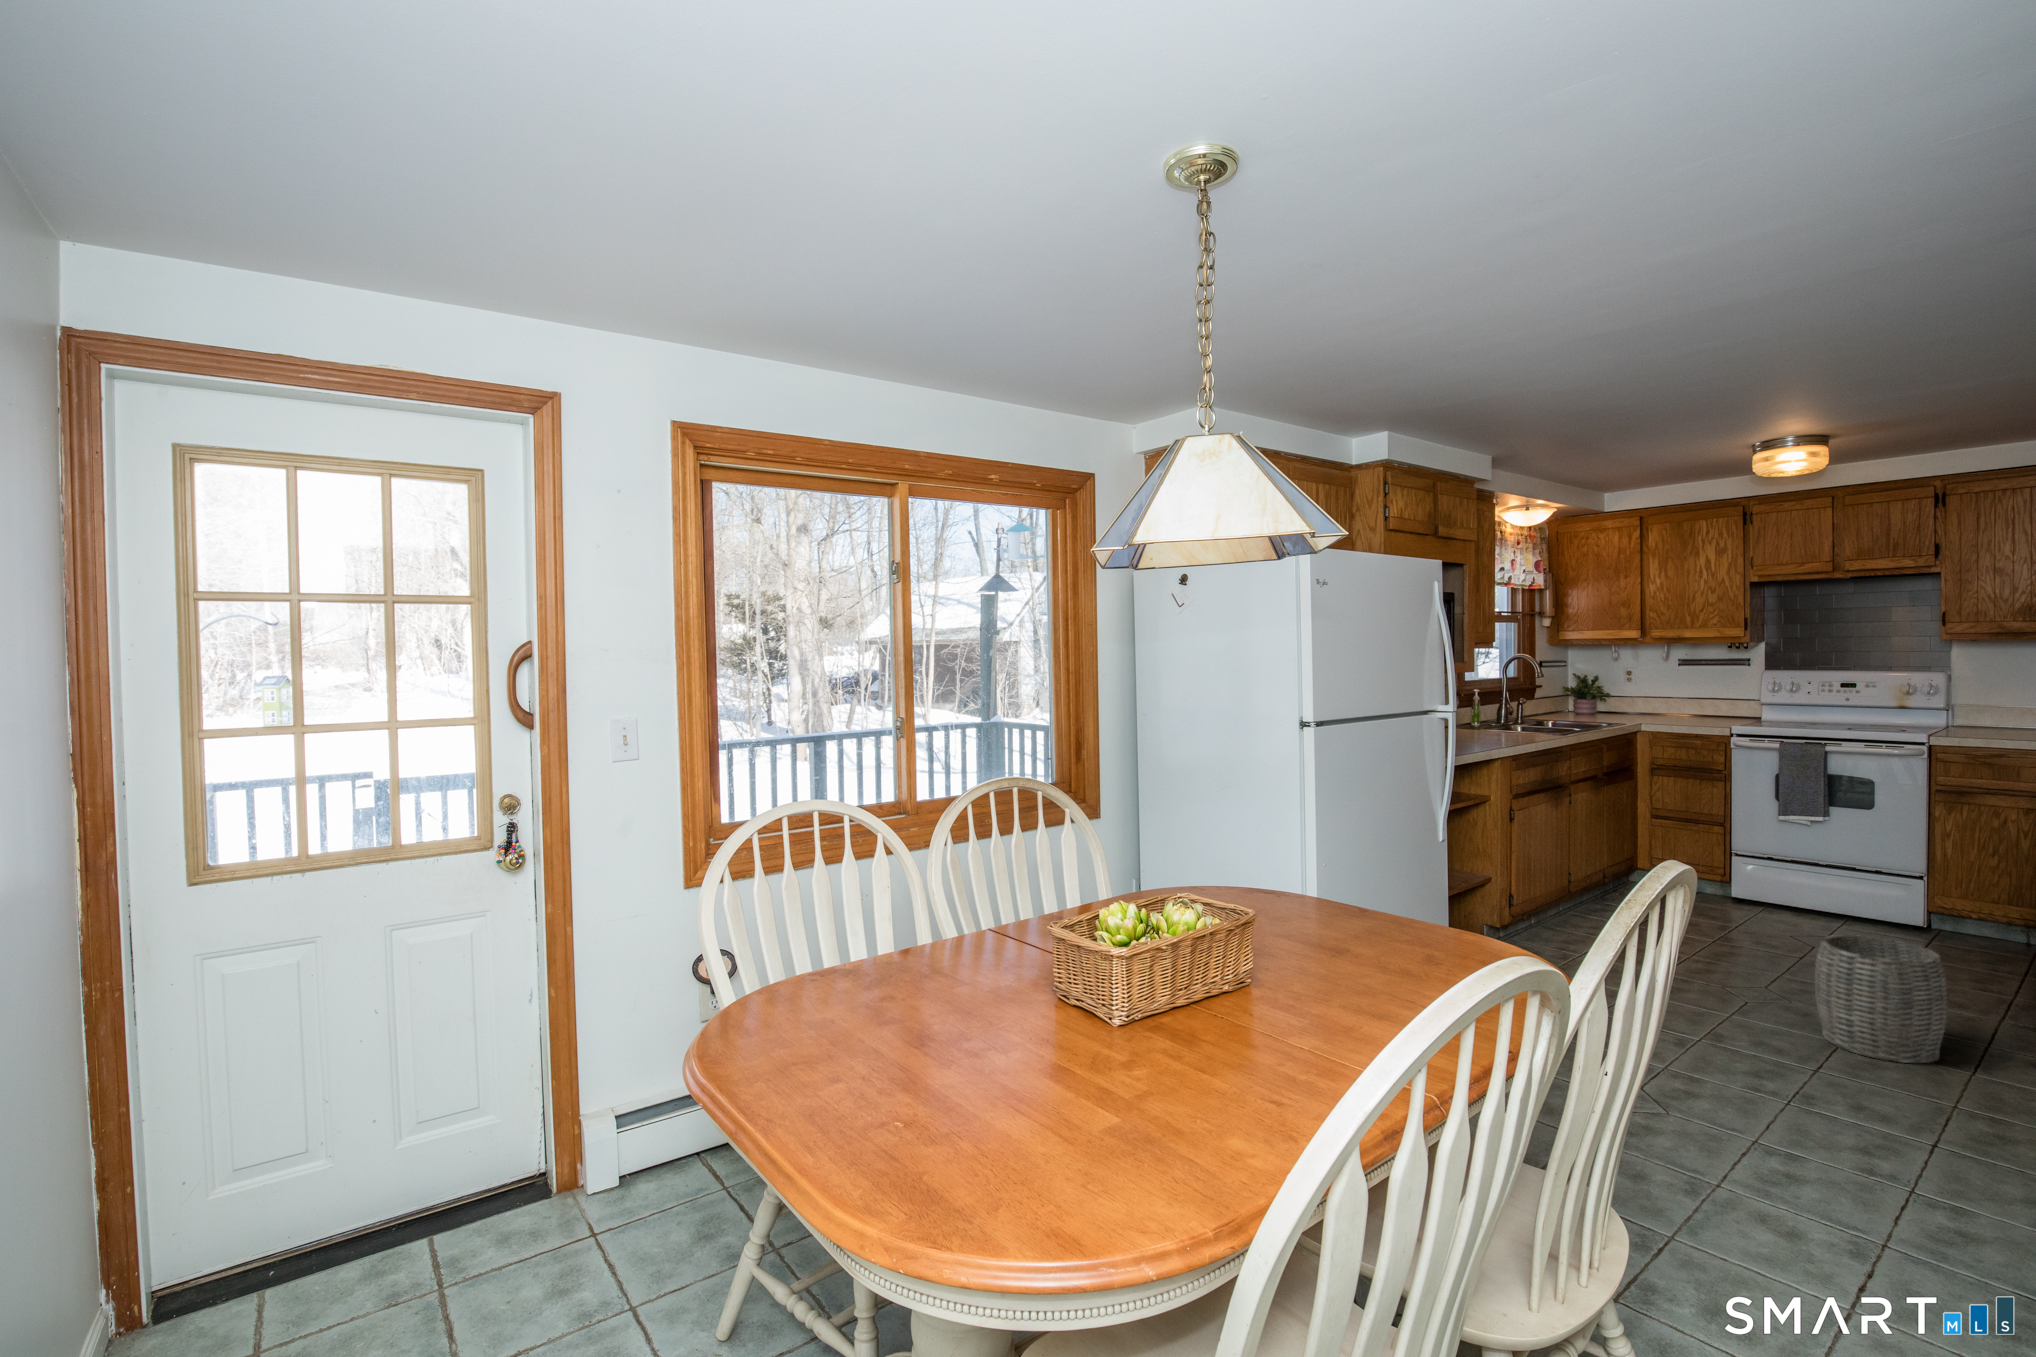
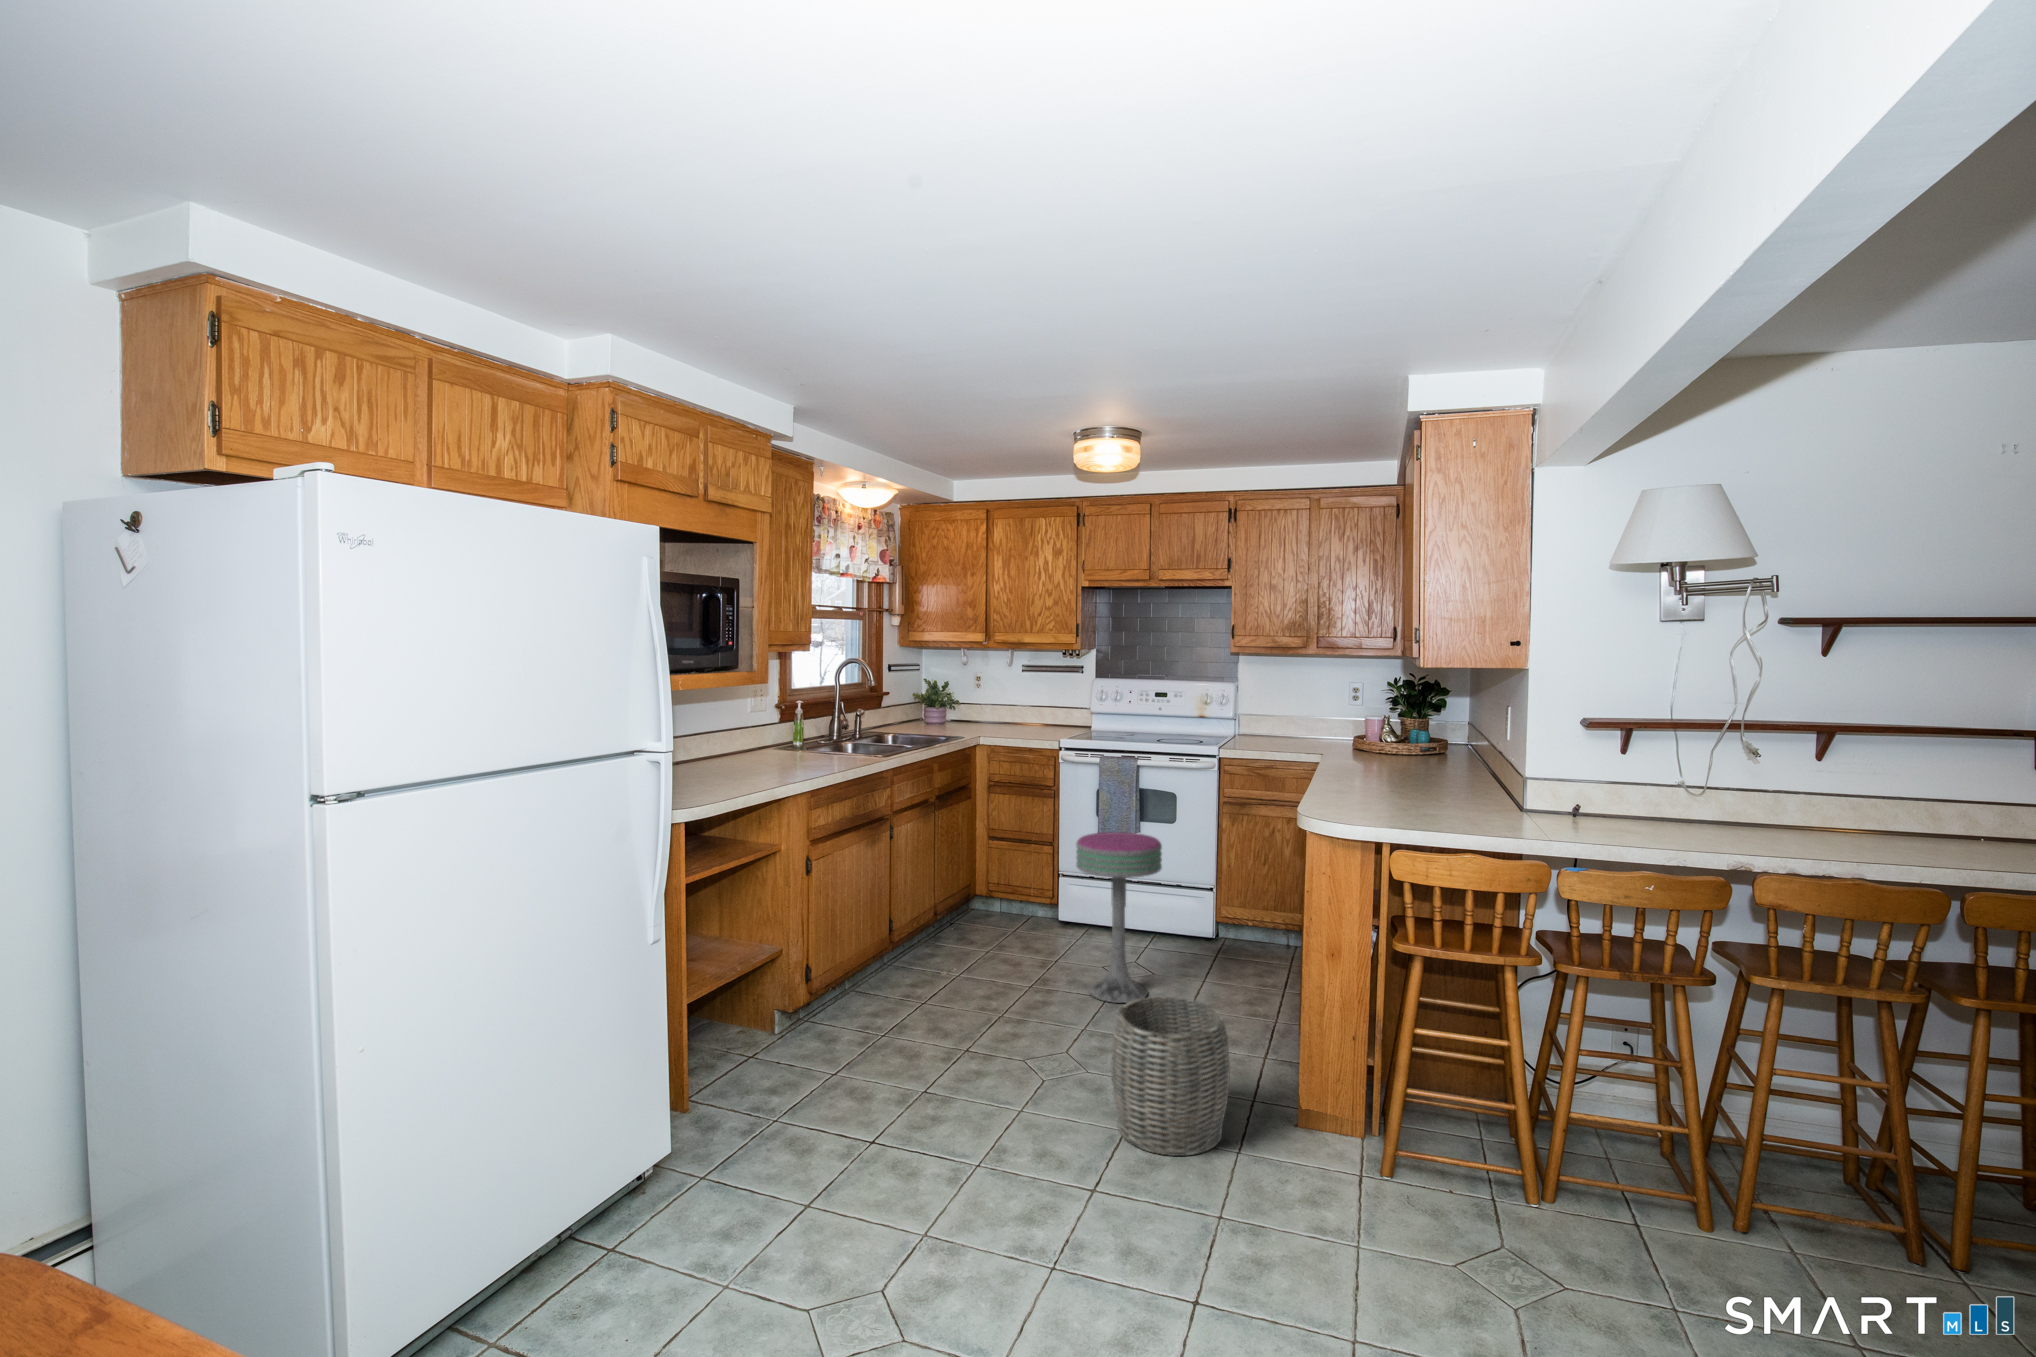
bar stool: none [1760,808,1860,961] -> present [1076,832,1162,1003]

